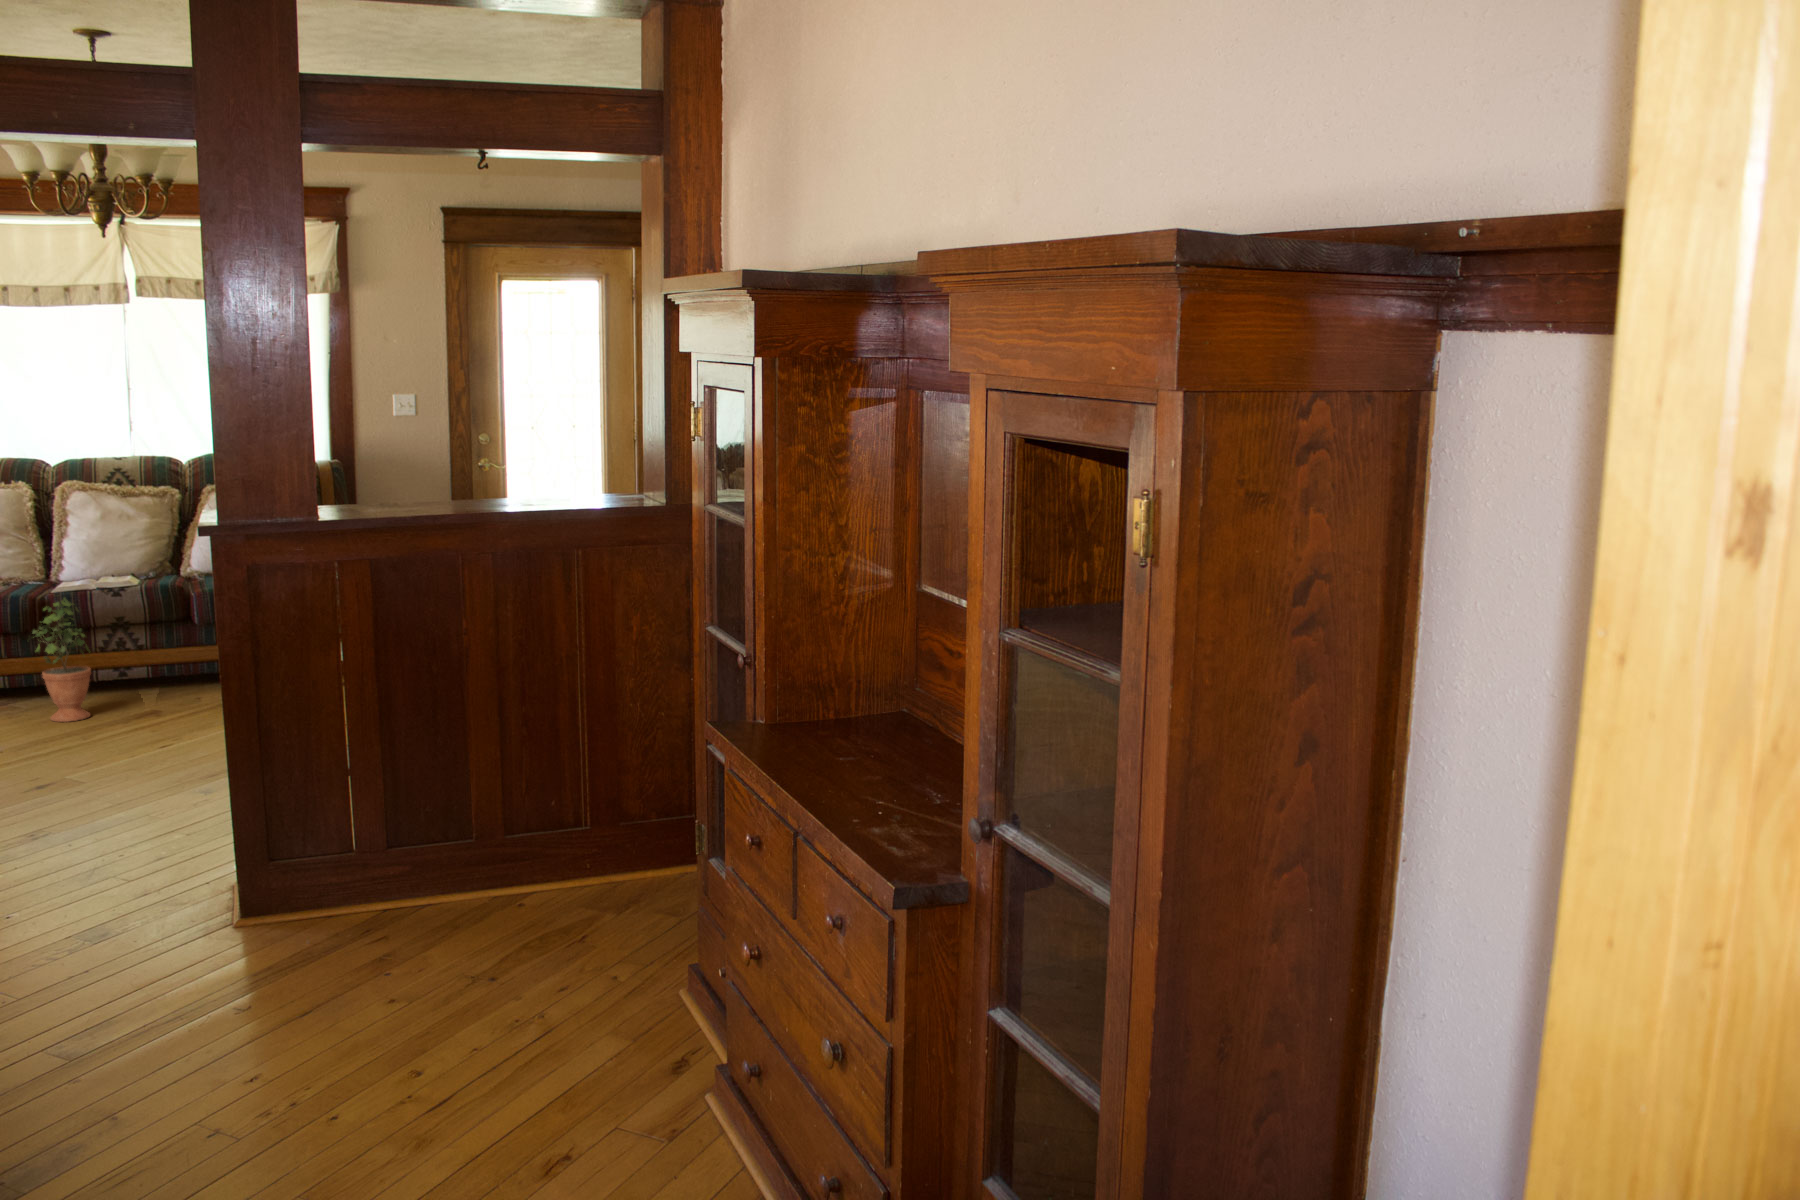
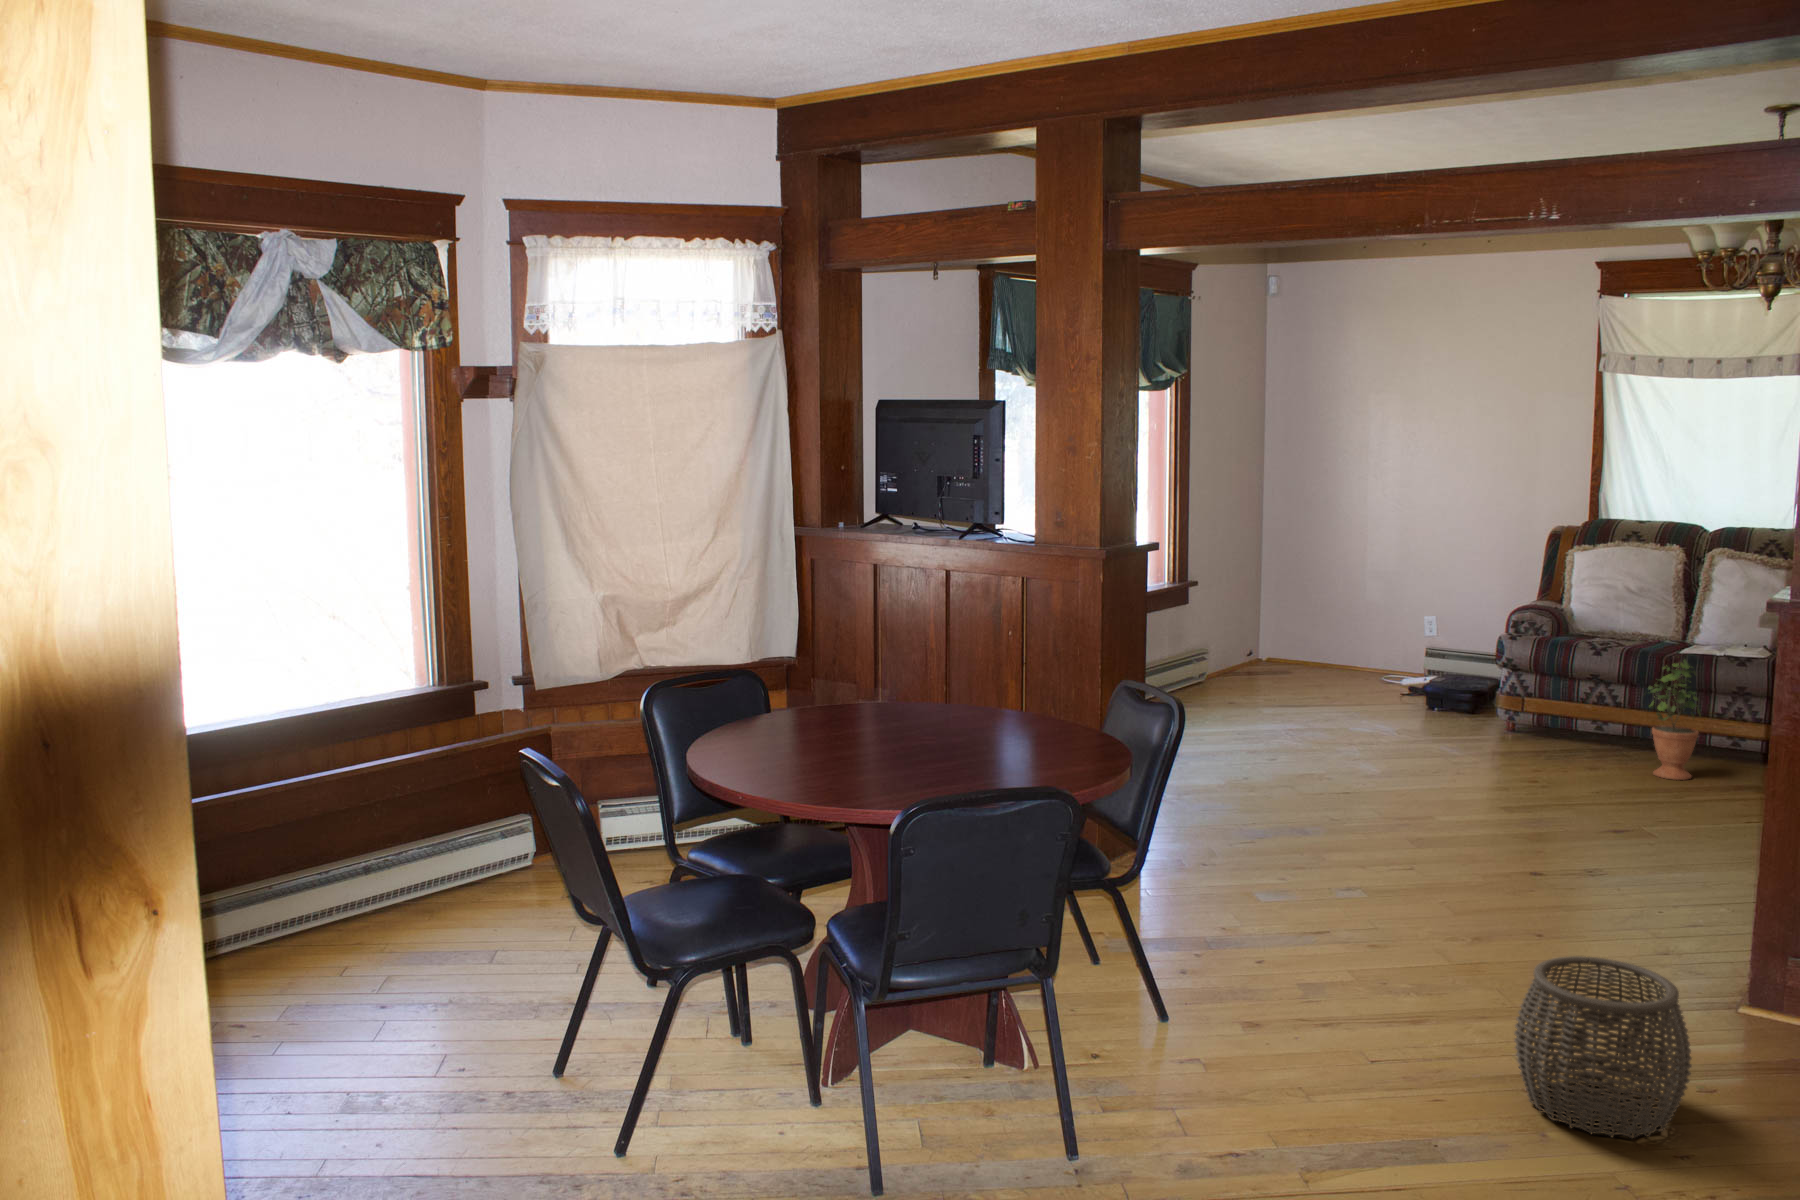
woven basket: none [54,901,239,1086] -> present [1514,956,1692,1138]

